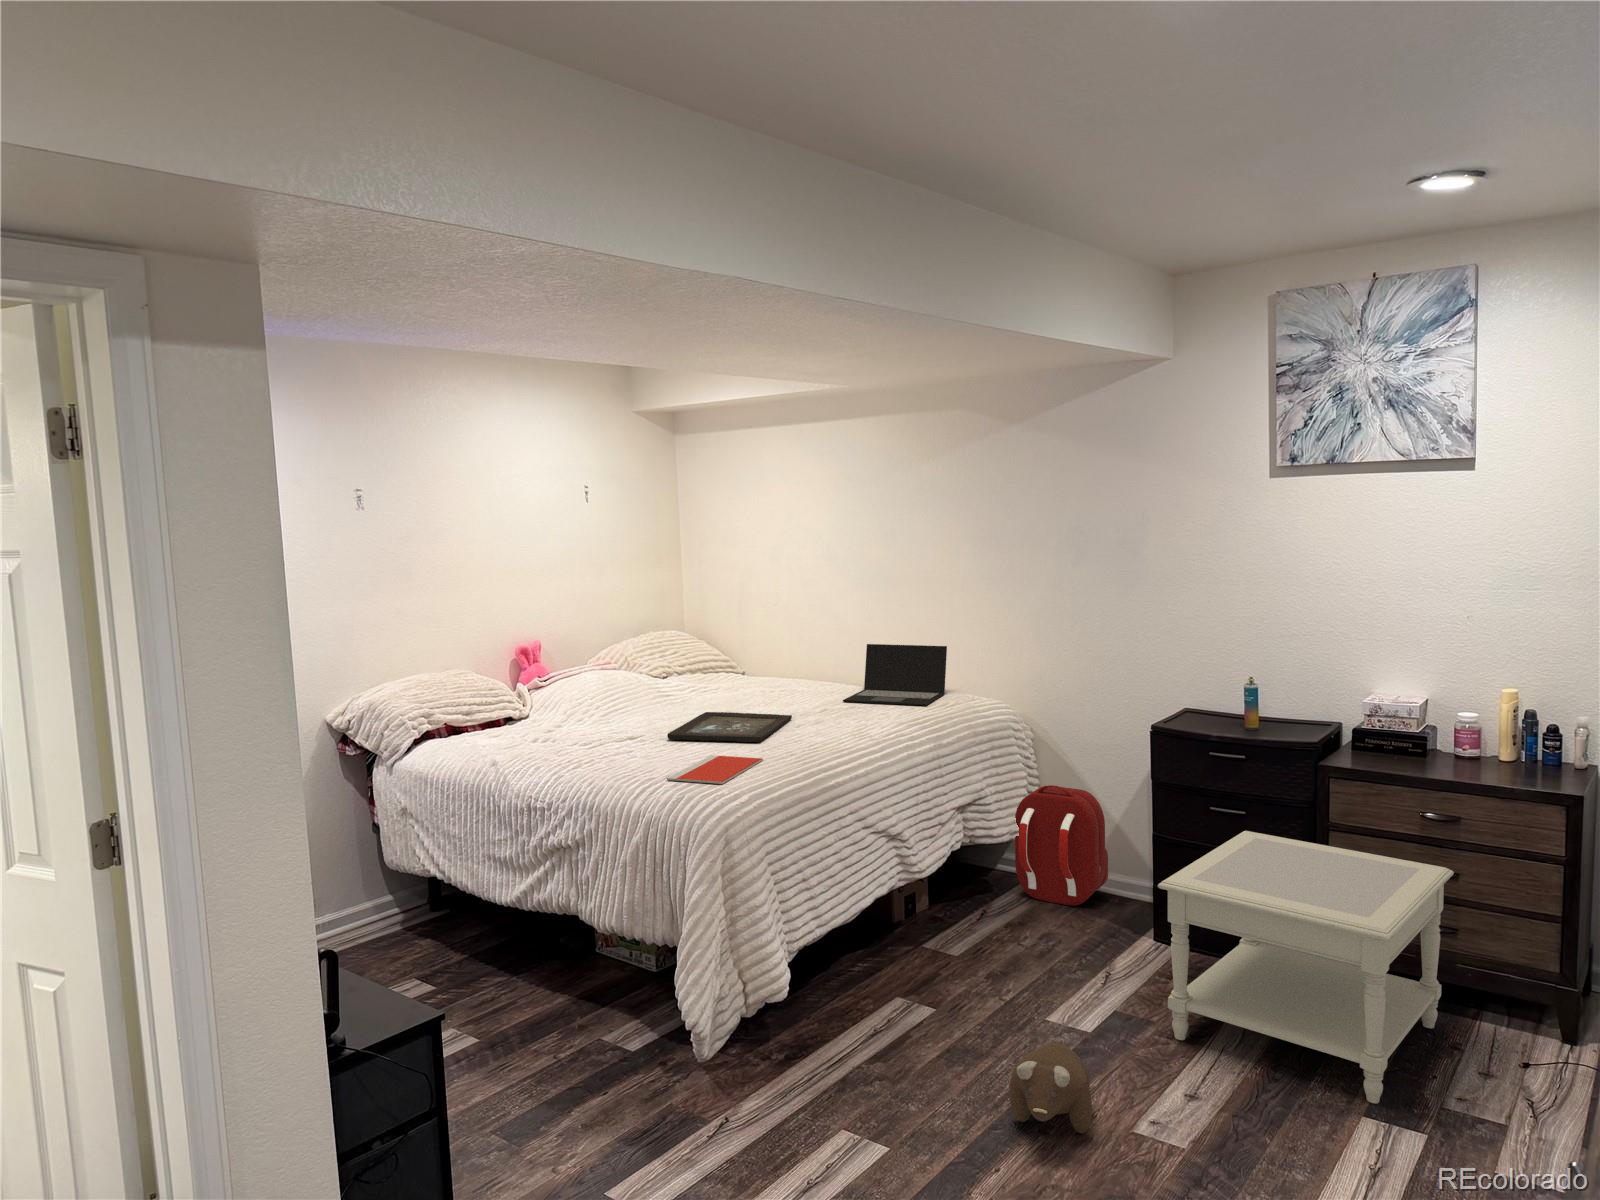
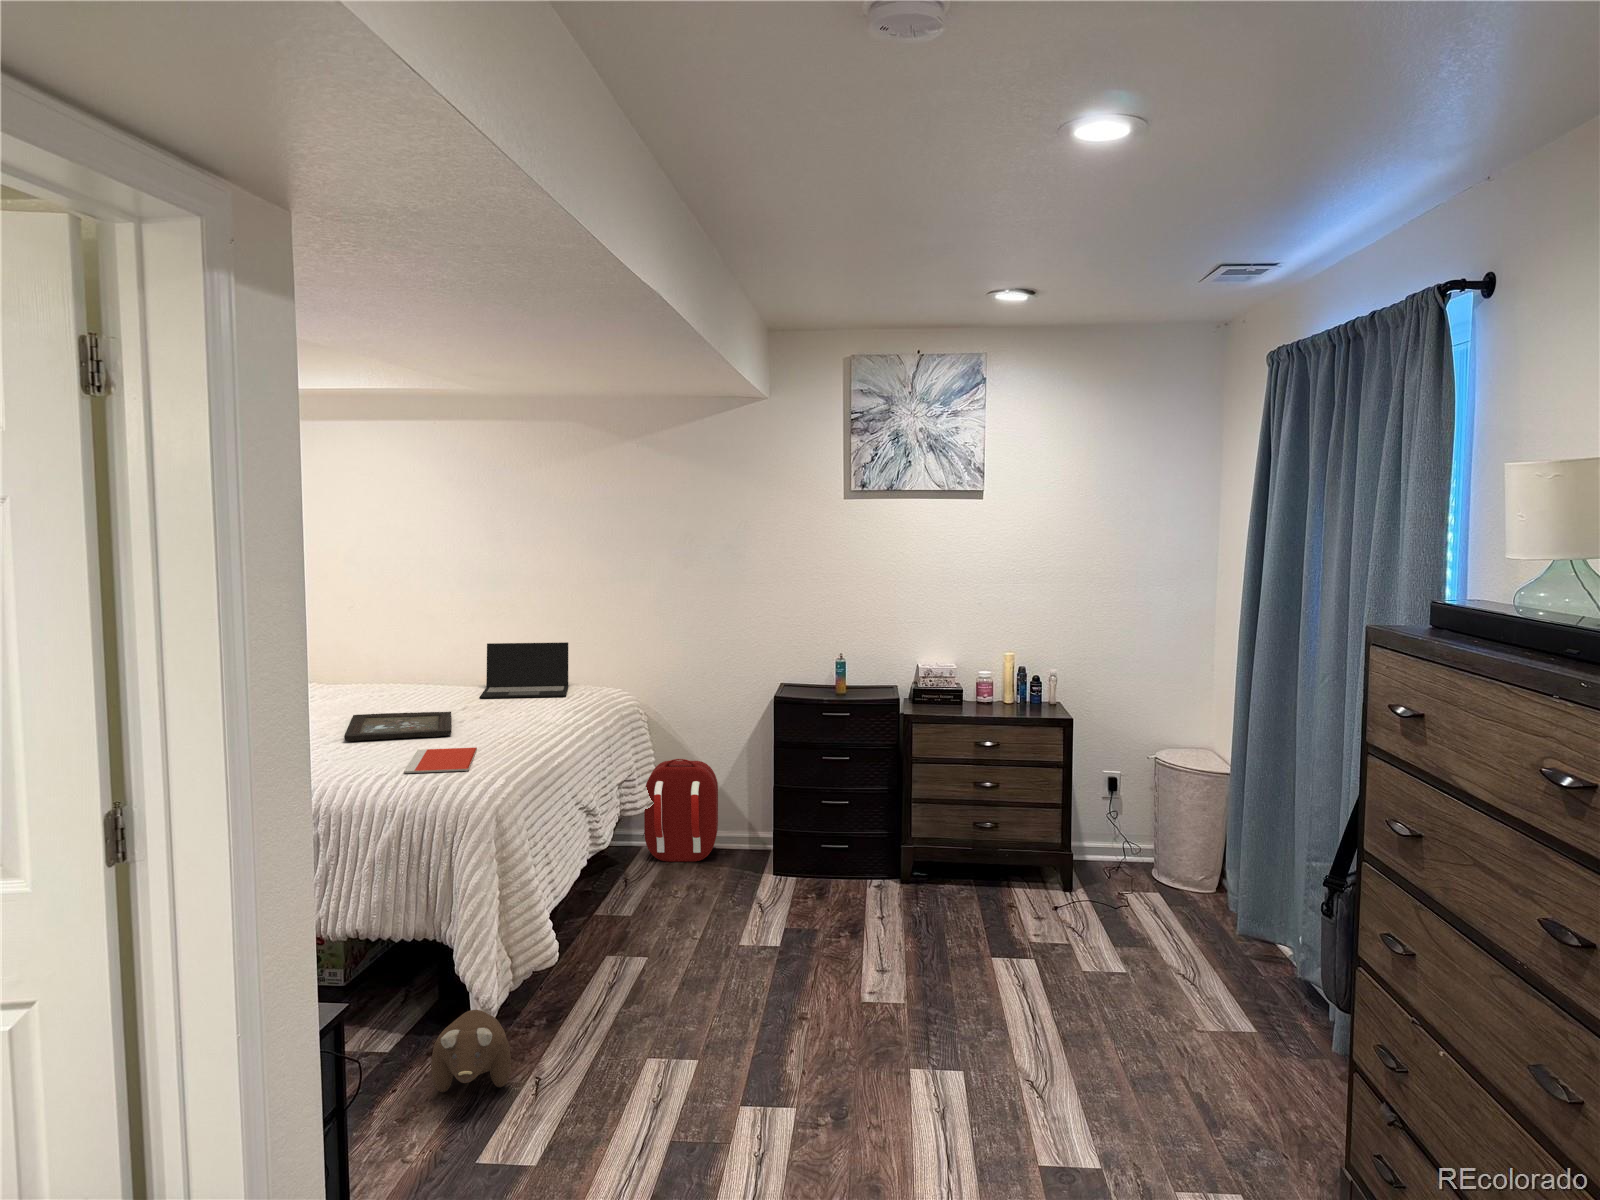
side table: present [1158,831,1454,1103] -> none [833,773,1005,948]
plush toy: present [1009,1042,1092,1134] -> present [431,1010,511,1092]

